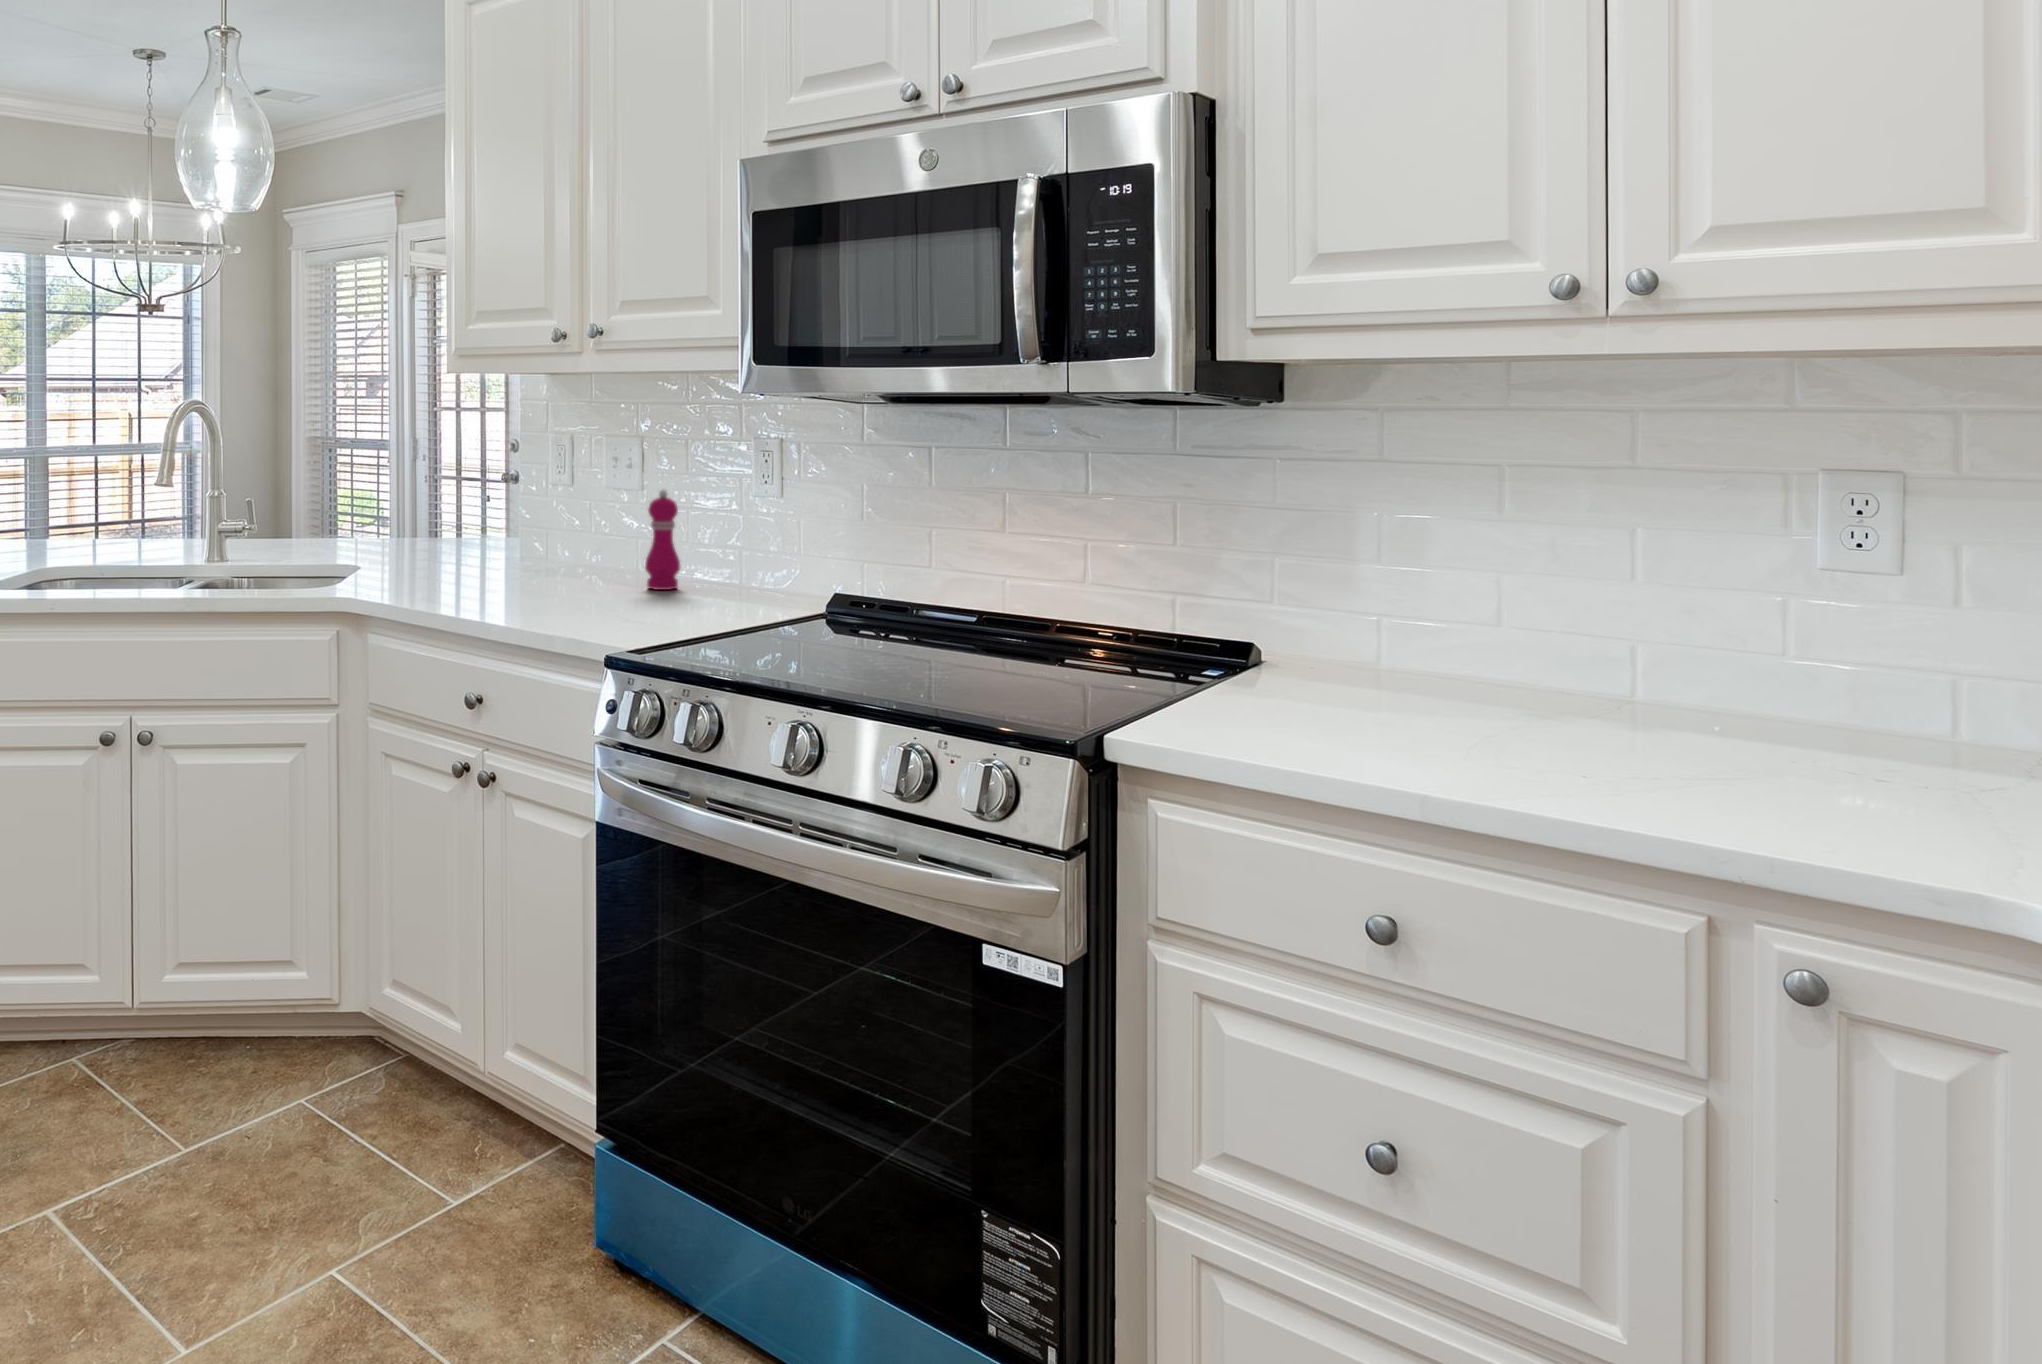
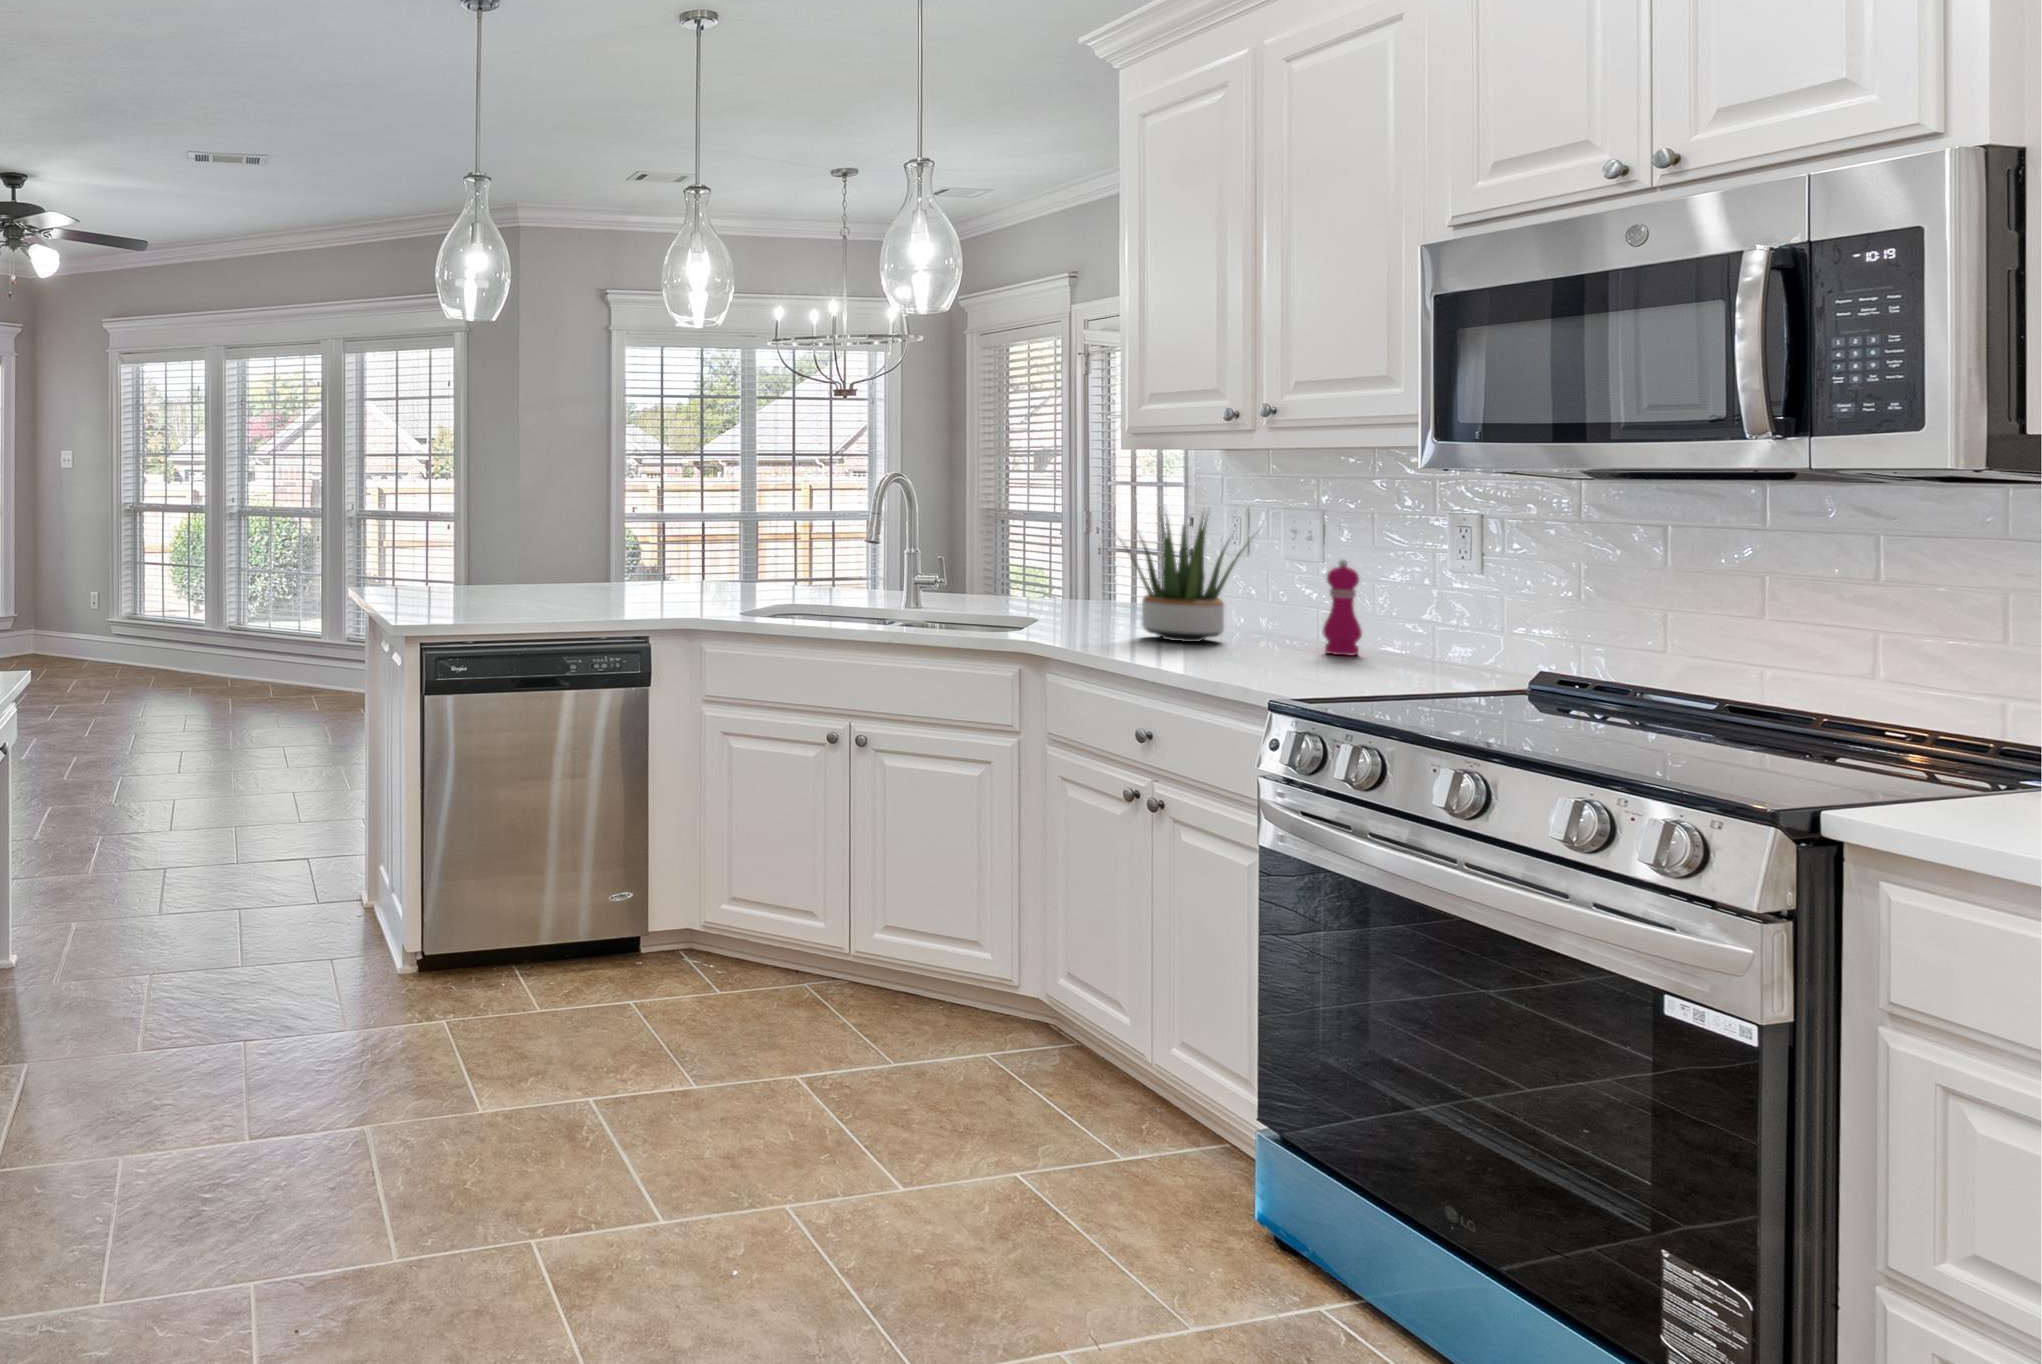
potted plant: none [432,438,587,586] -> present [1111,508,1246,642]

